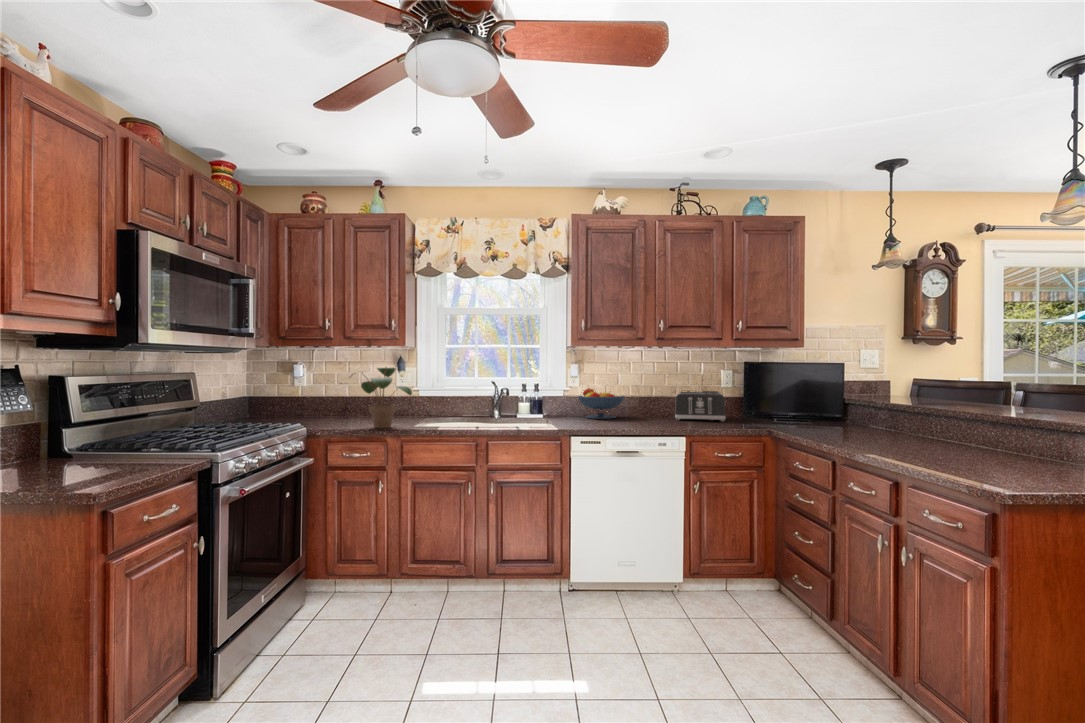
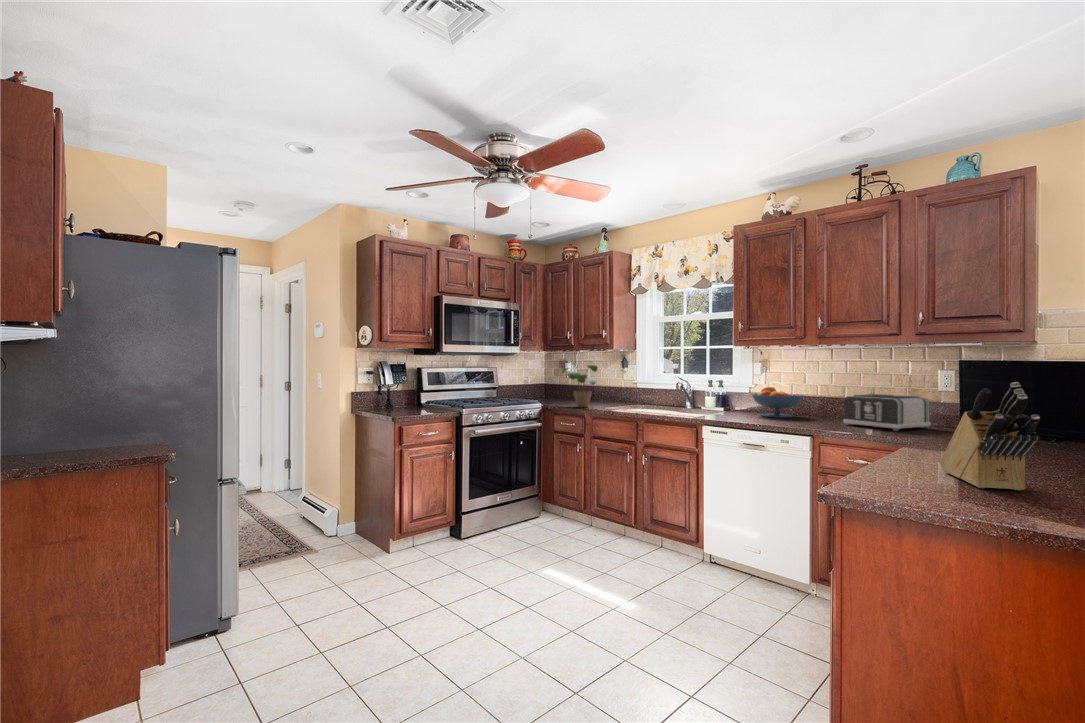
knife block: none [920,376,1047,461] -> present [940,382,1040,490]

